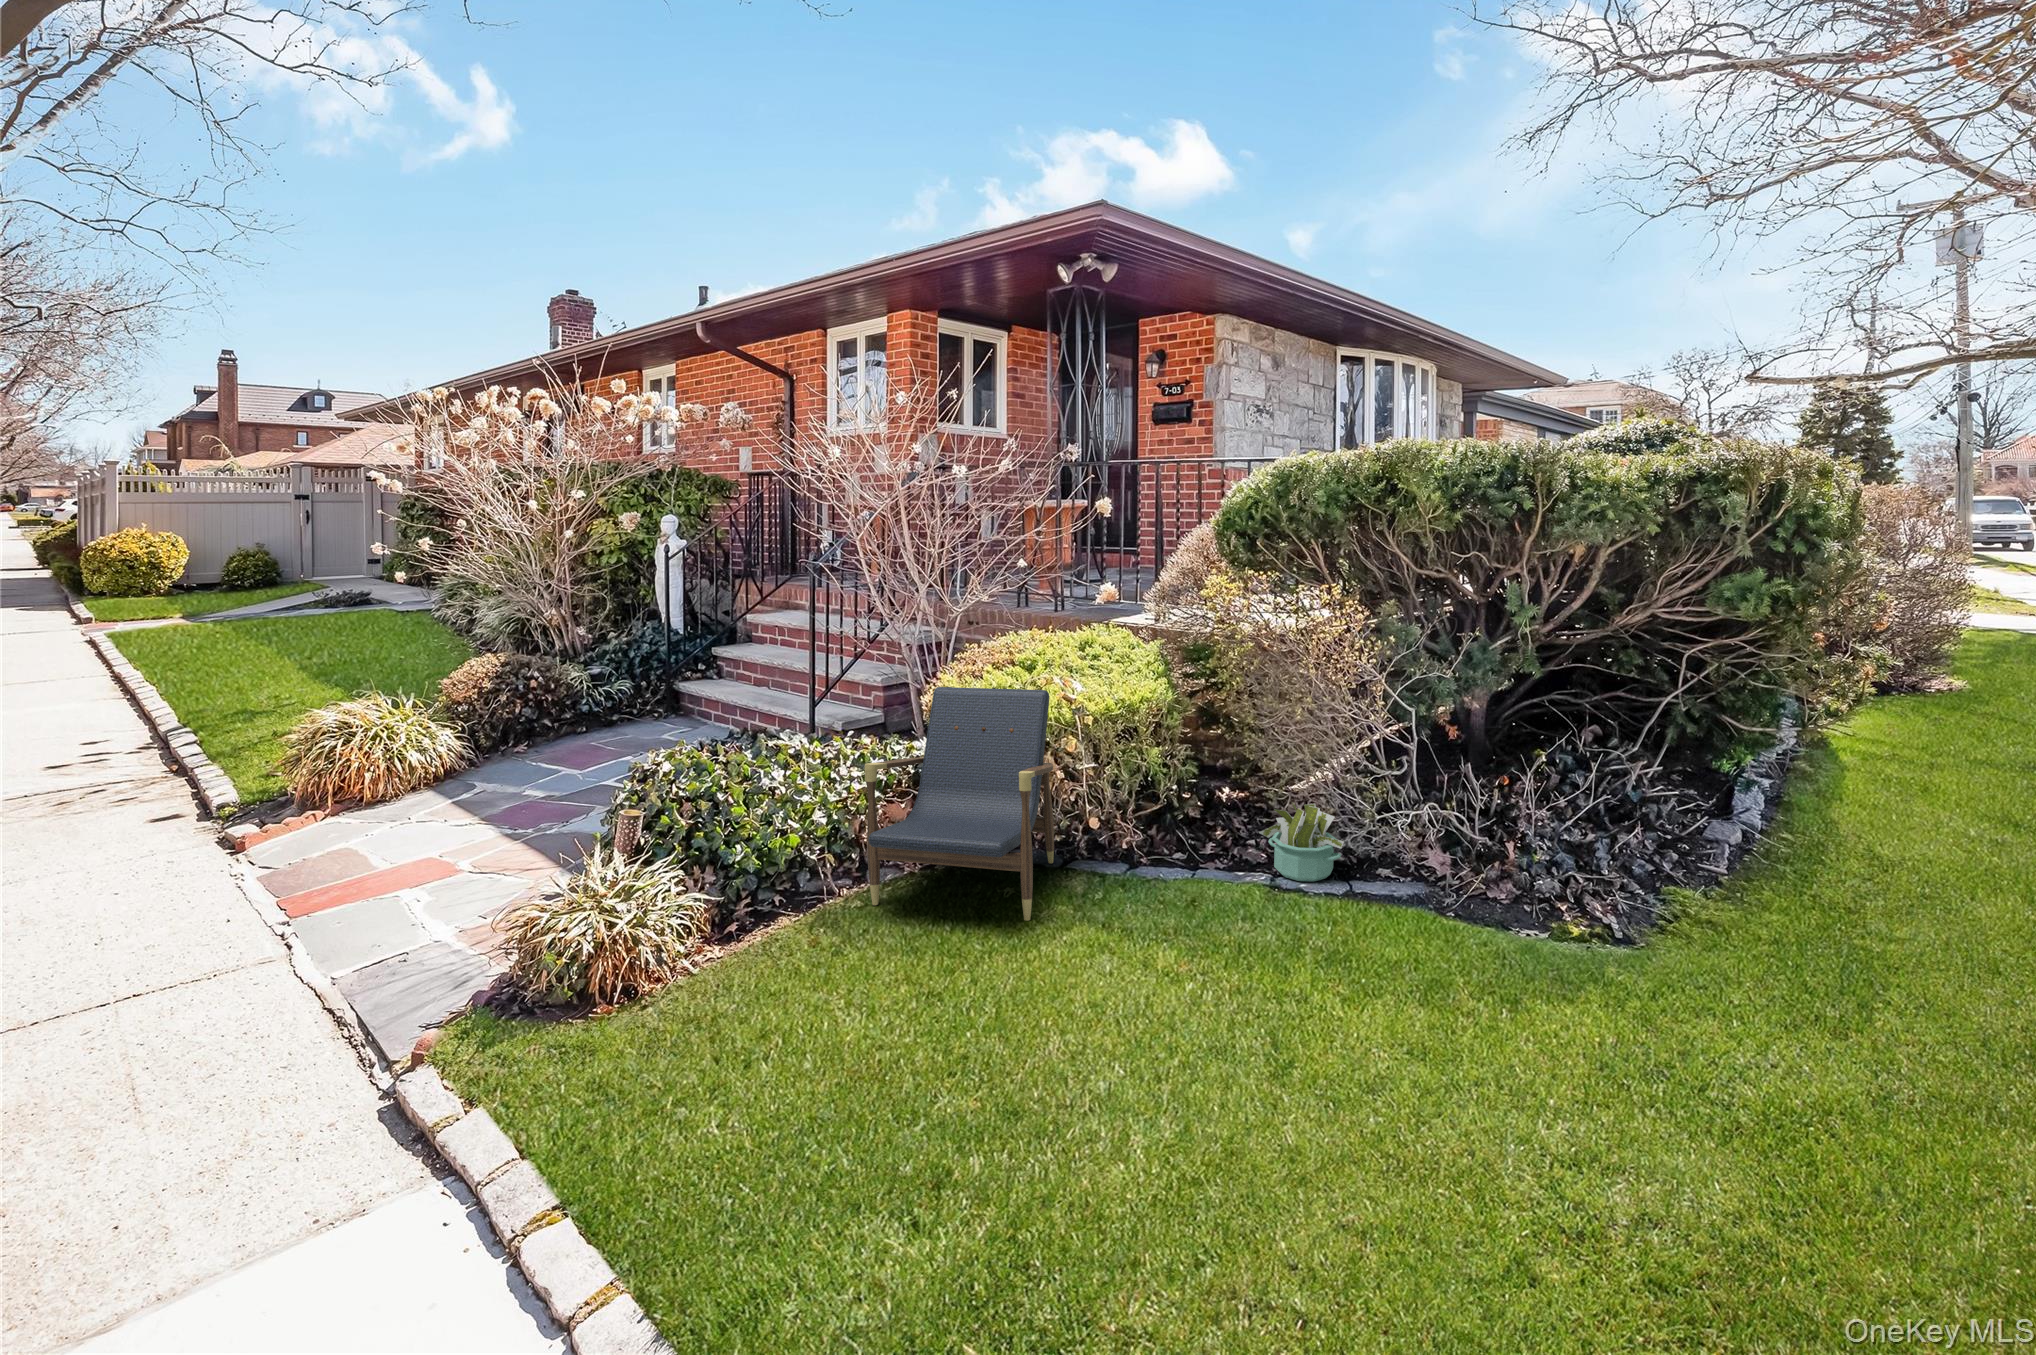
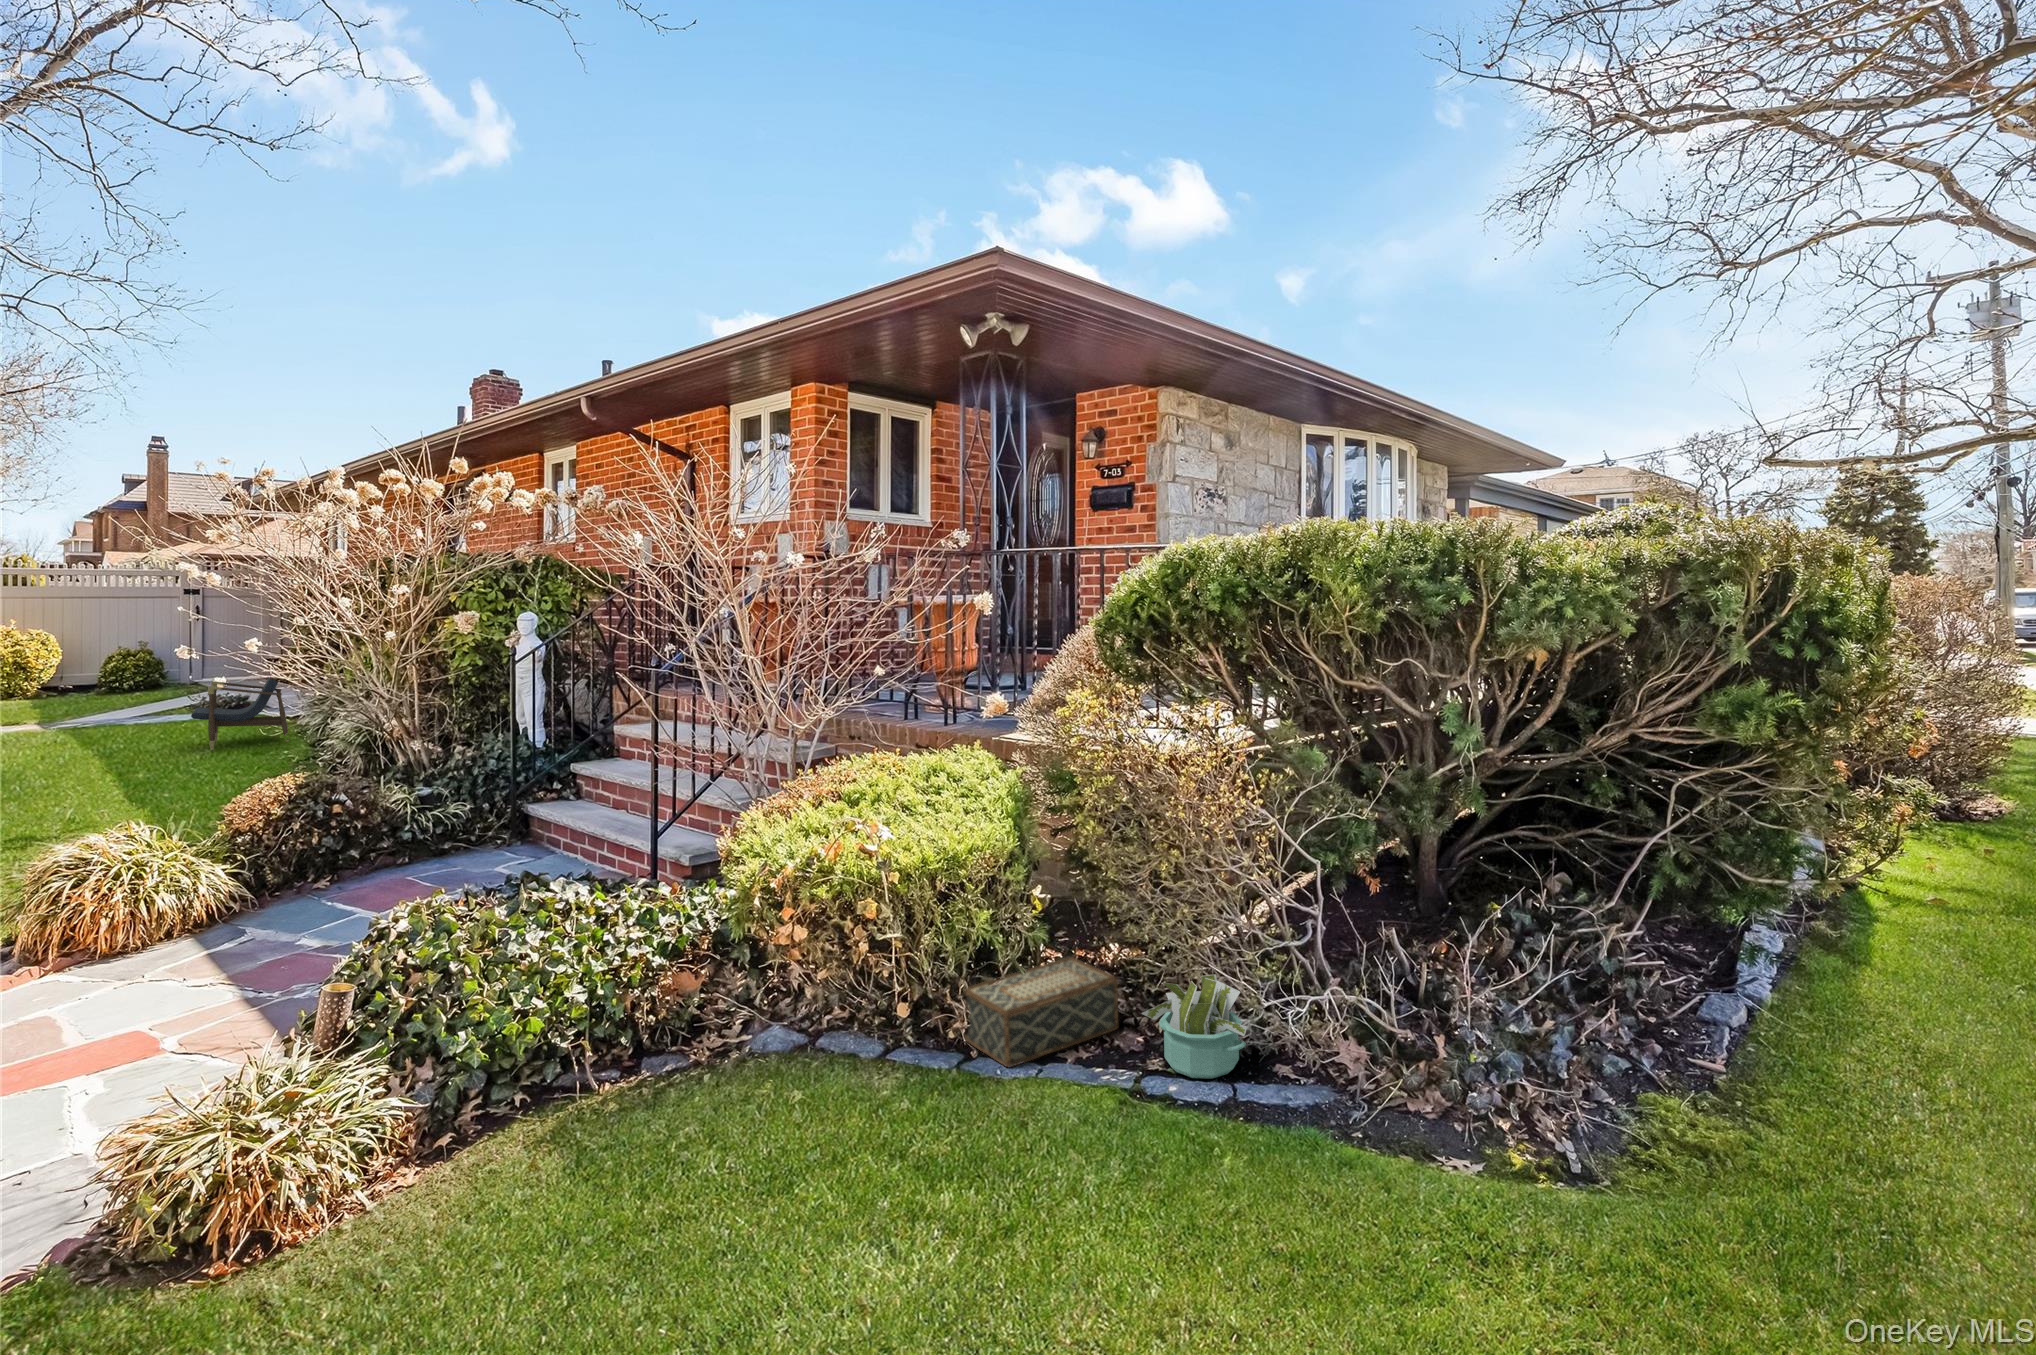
lounge chair: present [865,687,1054,921] -> present [191,678,289,750]
woven basket: none [1110,794,1231,875] -> present [964,957,1118,1068]

